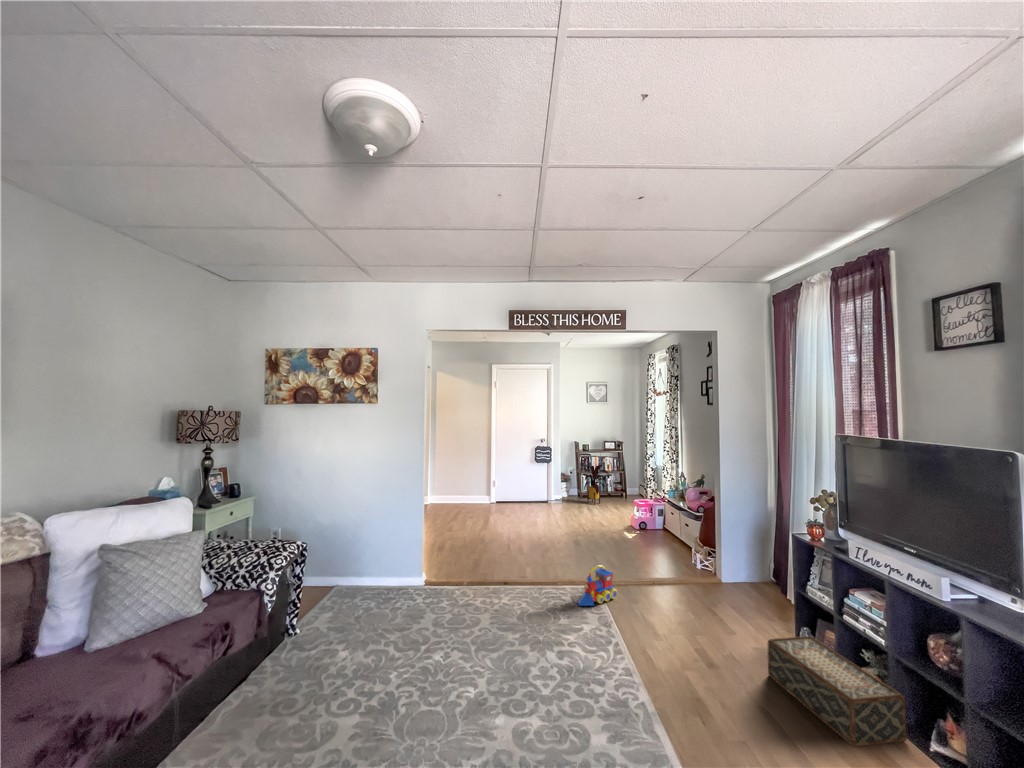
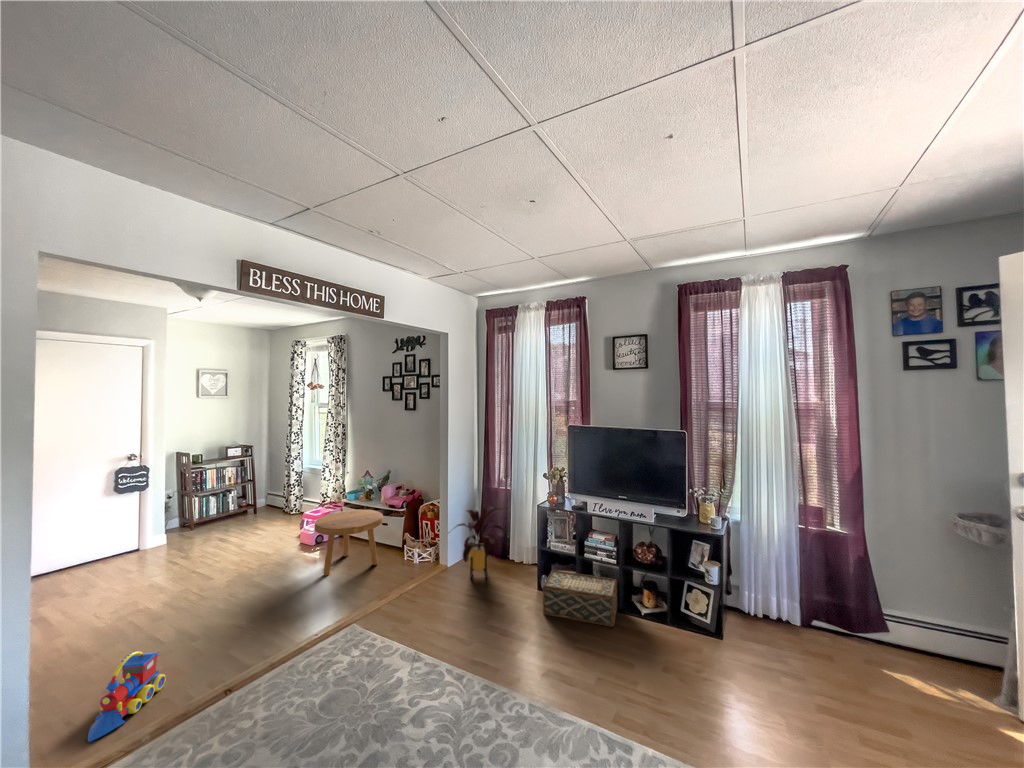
house plant: present [581,465,609,504] -> present [449,506,507,579]
footstool: none [614,503,674,561] -> present [315,509,383,576]
toy train: present [578,565,617,606] -> present [88,651,166,742]

